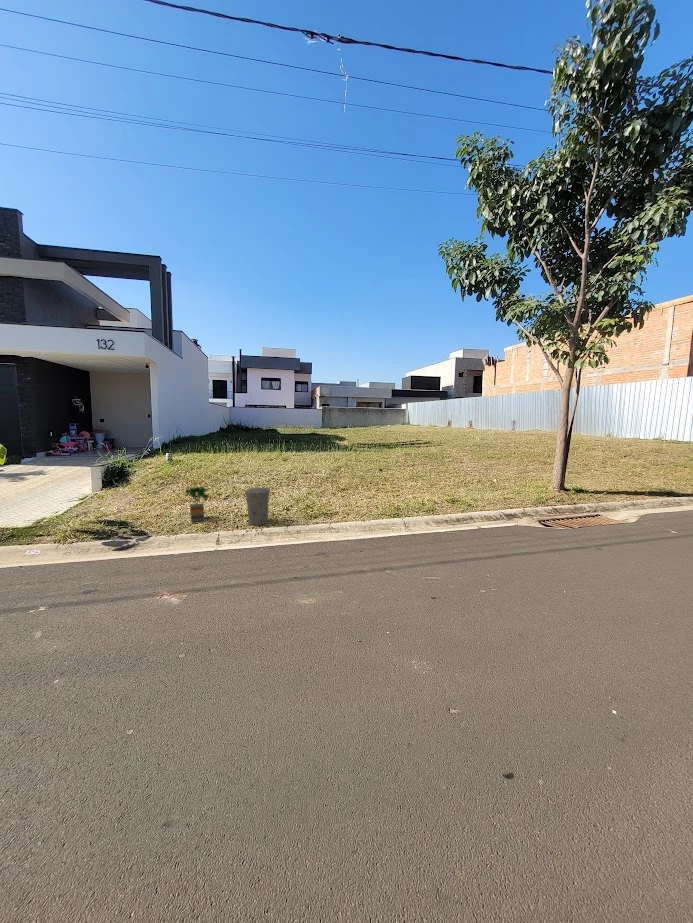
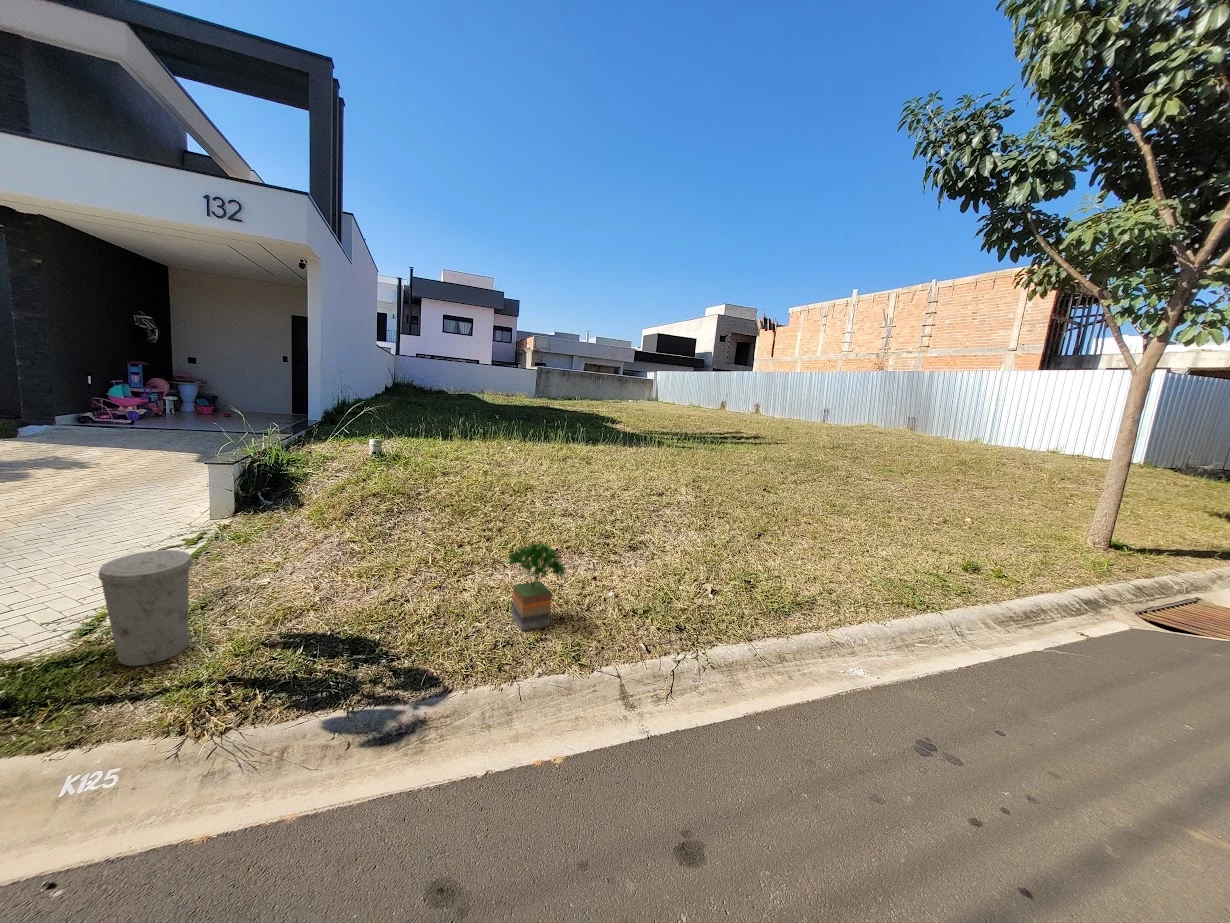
trash can: present [245,487,270,525] -> present [99,550,193,666]

